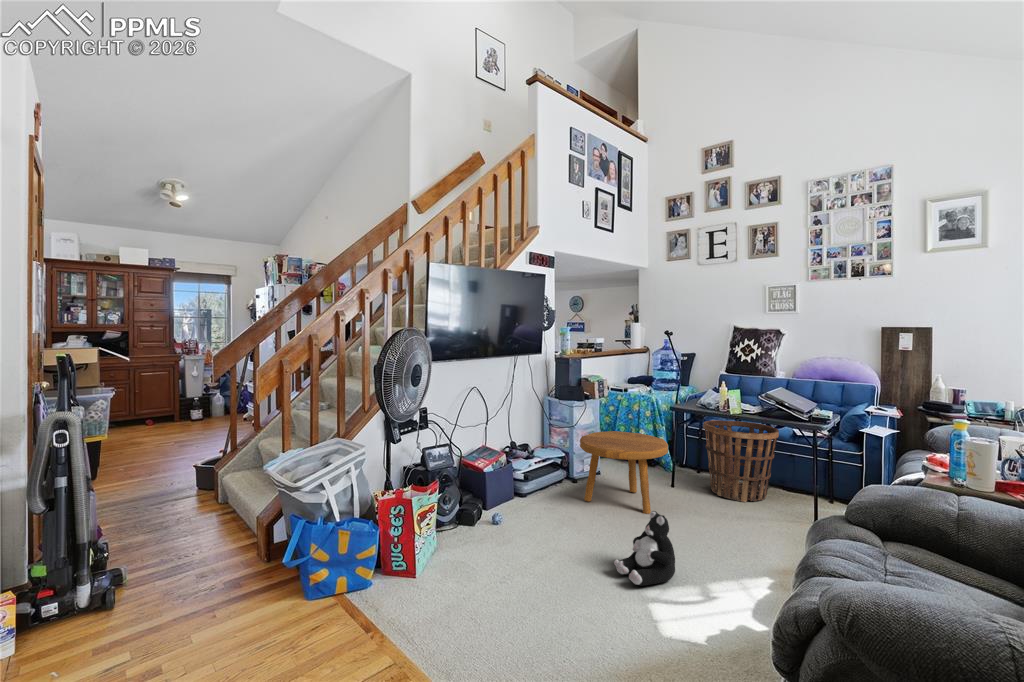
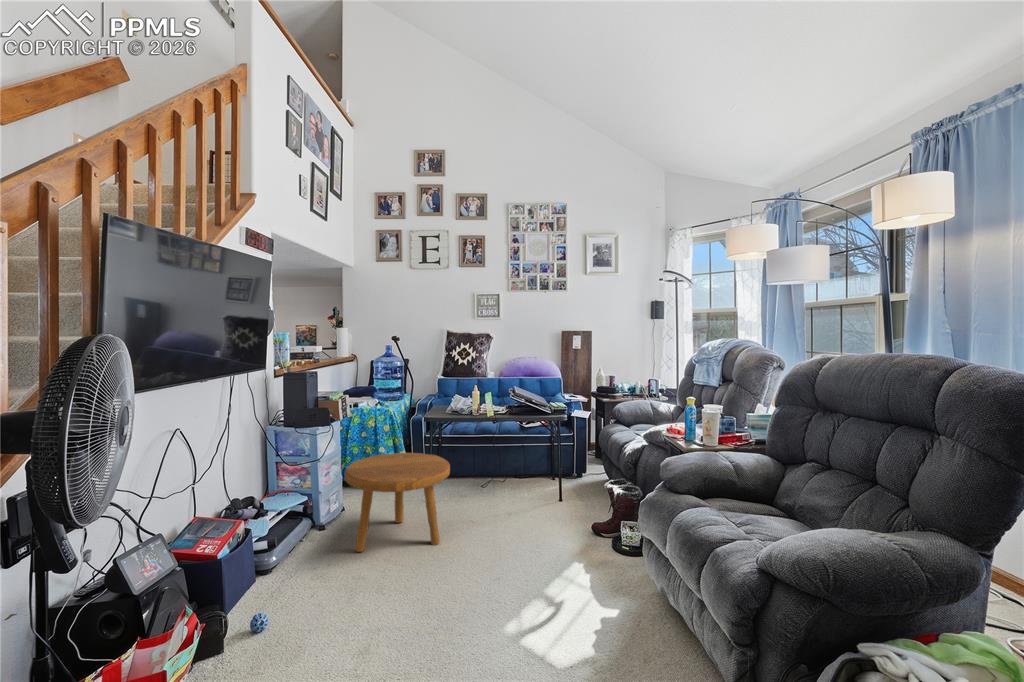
basket: present [703,420,779,502] -> none [458,422,524,502]
plush toy: present [614,511,675,586] -> none [479,546,543,644]

